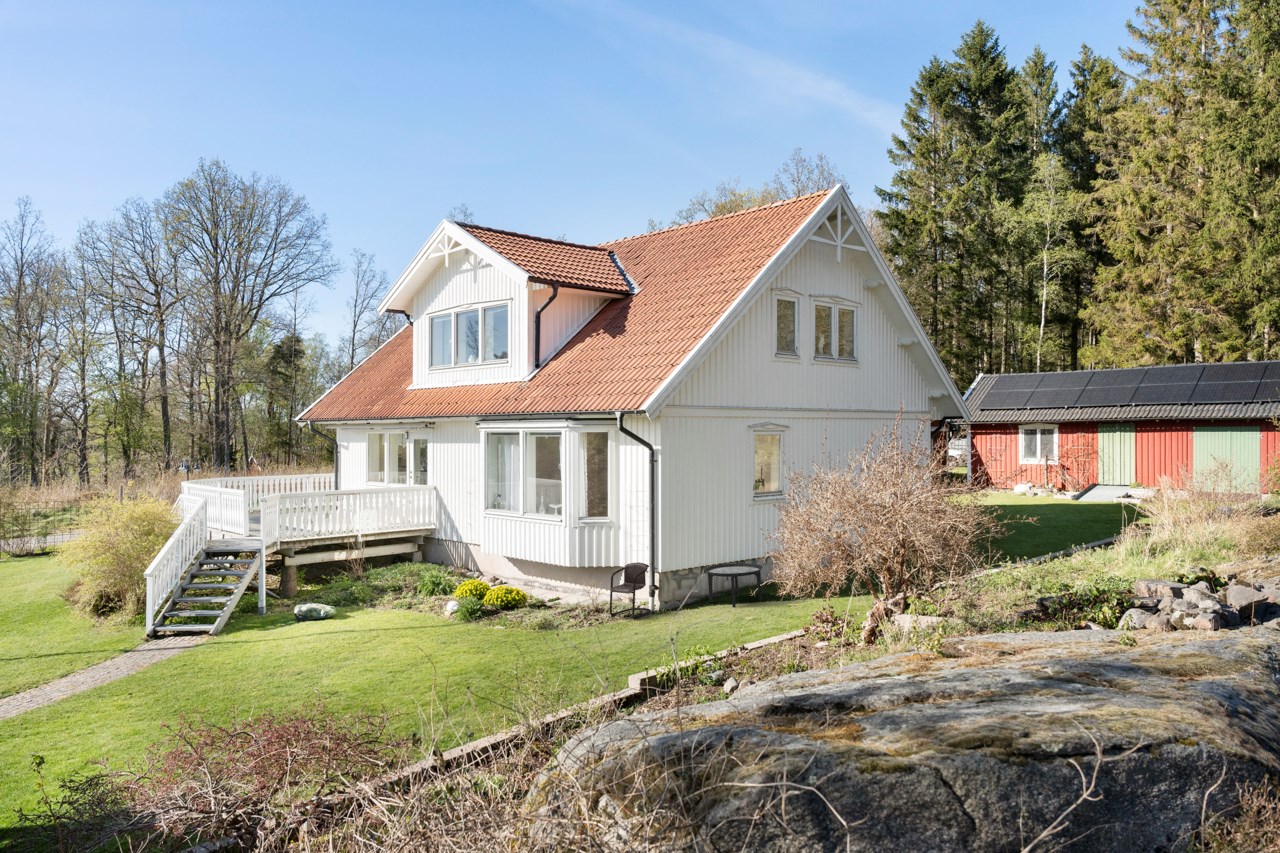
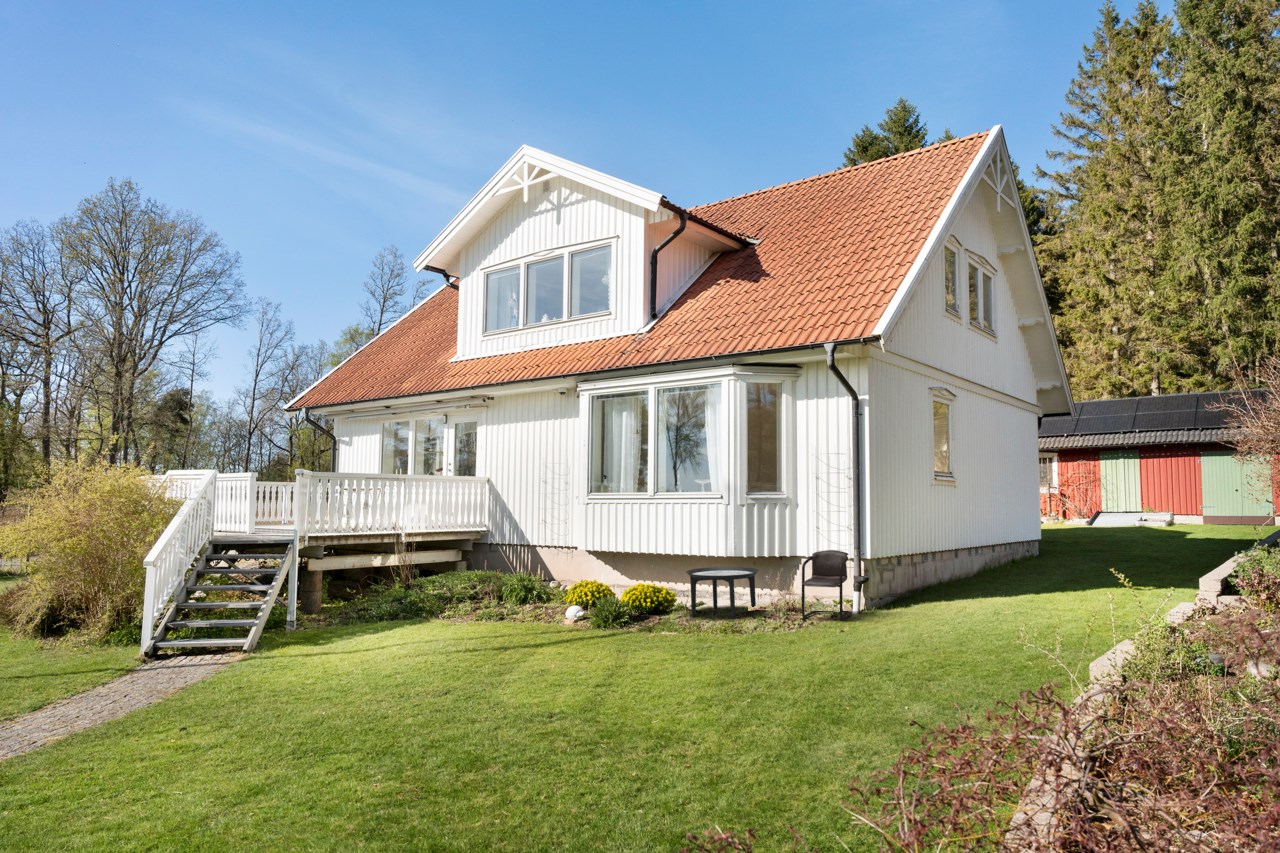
round table: present [705,563,763,607] -> present [686,567,759,619]

